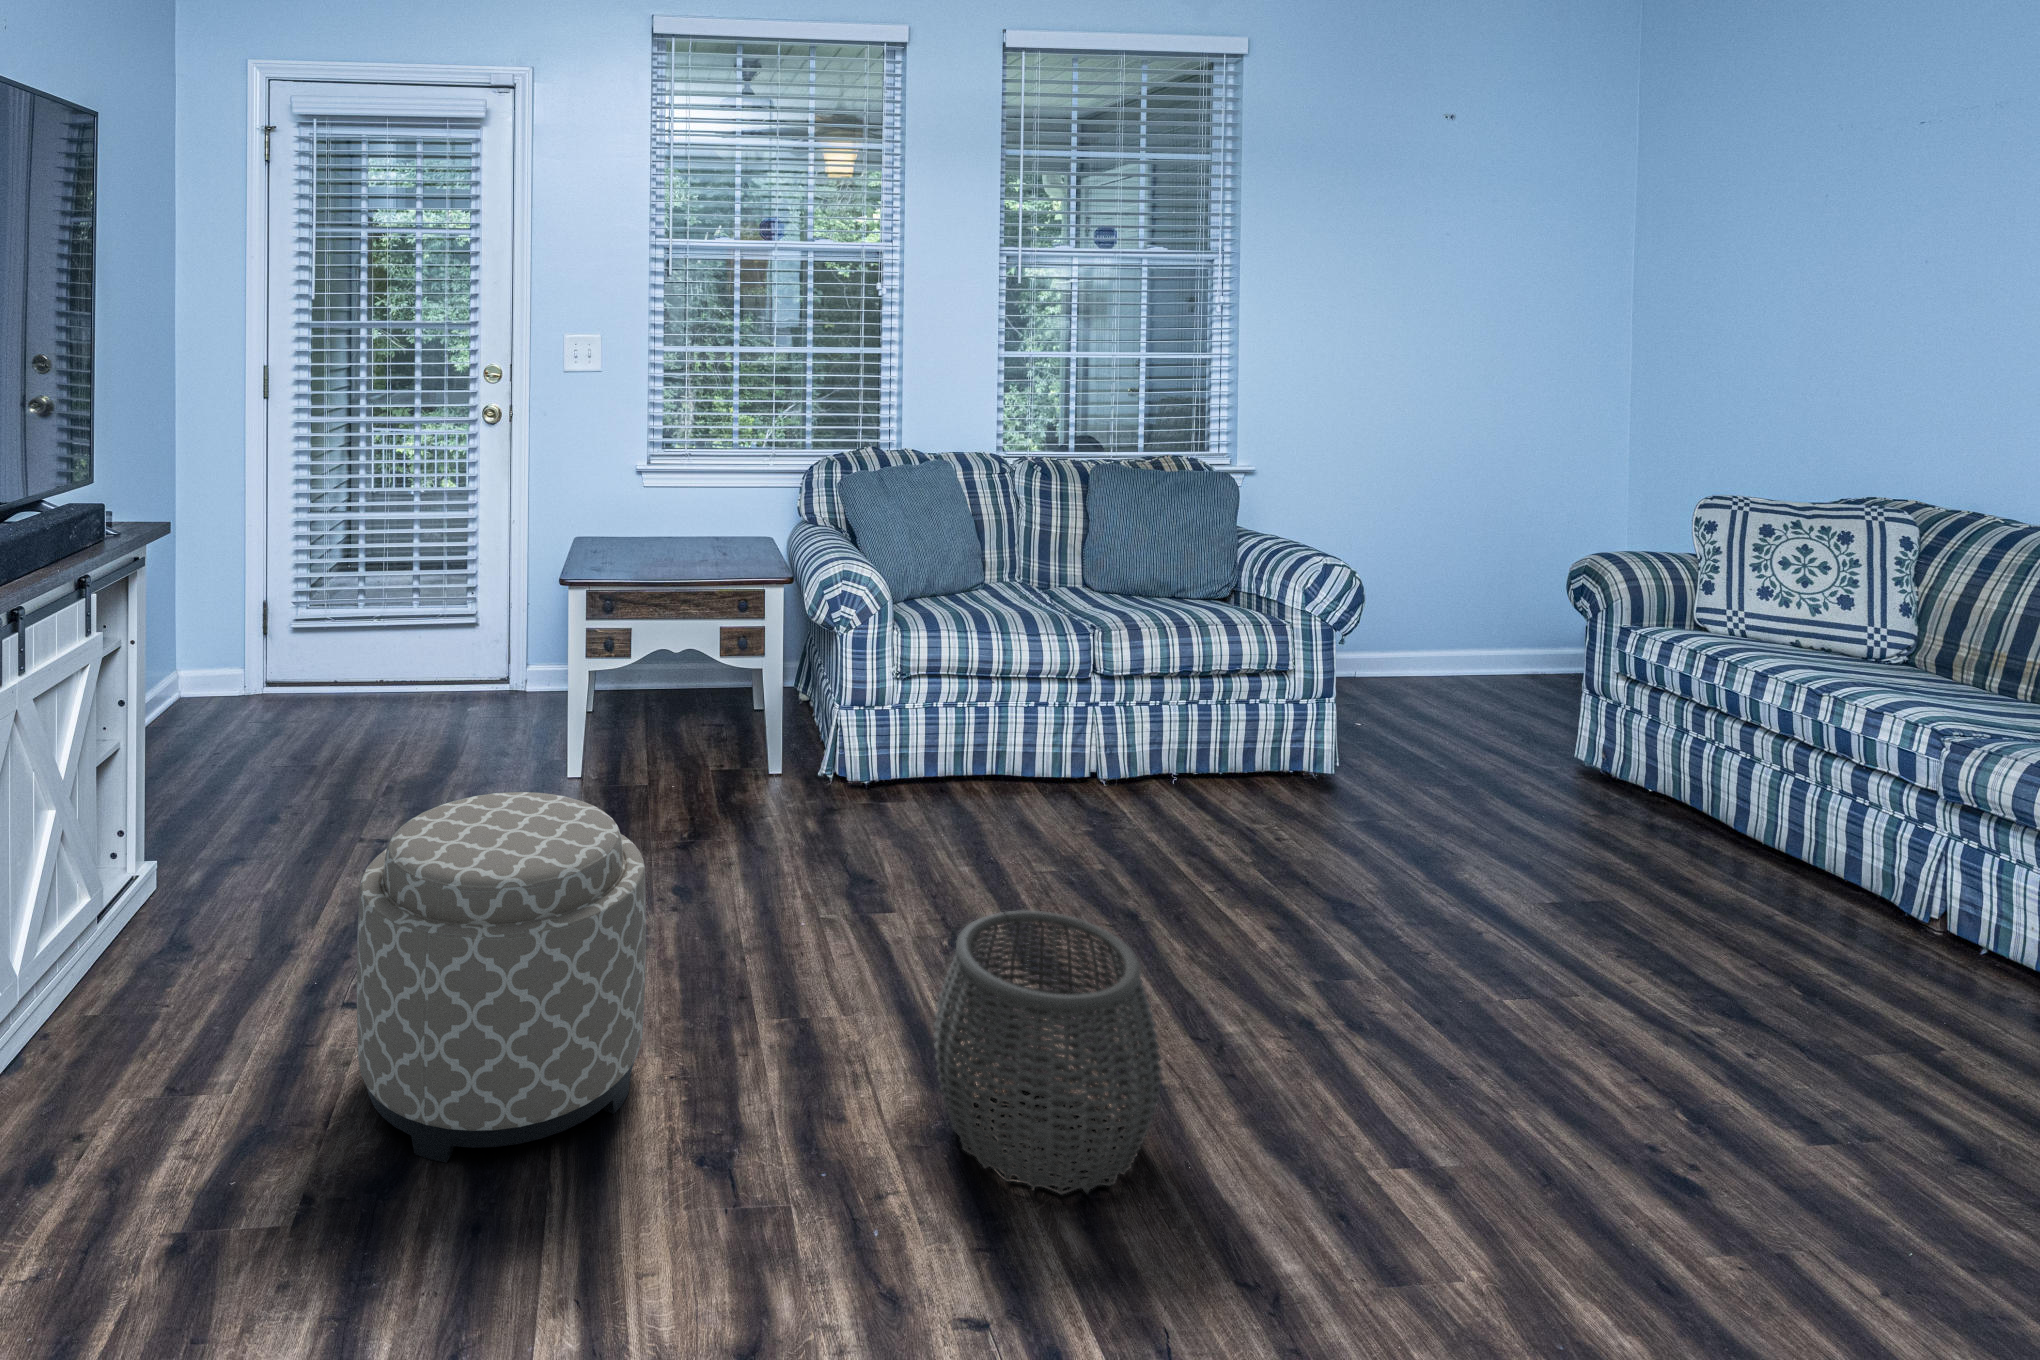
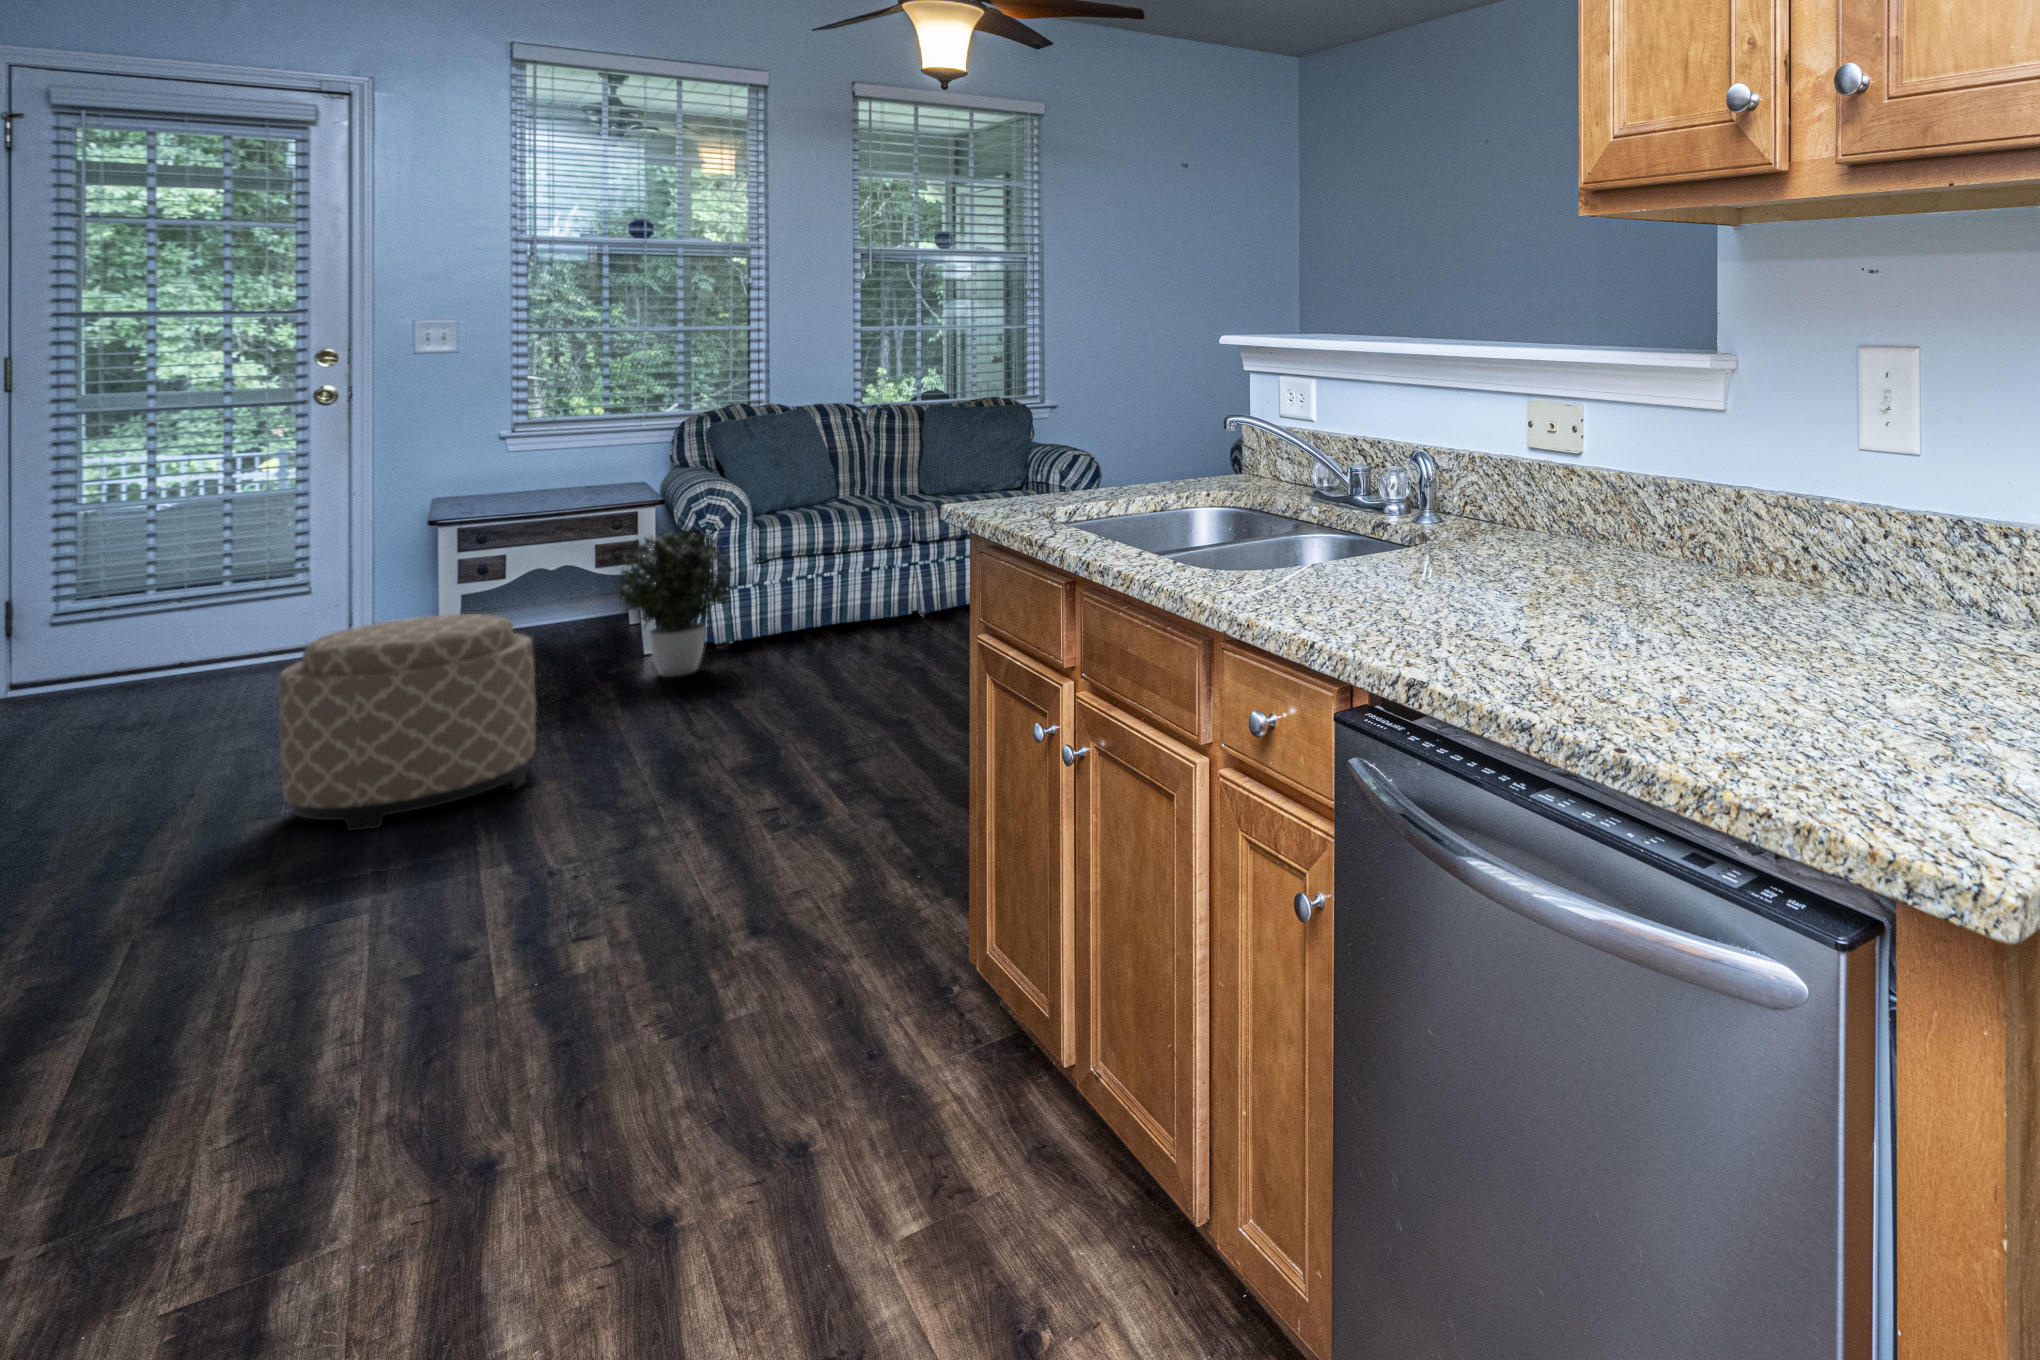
potted plant: none [747,637,881,843] -> present [618,530,734,677]
woven basket: present [933,910,1162,1194] -> none [750,624,891,755]

